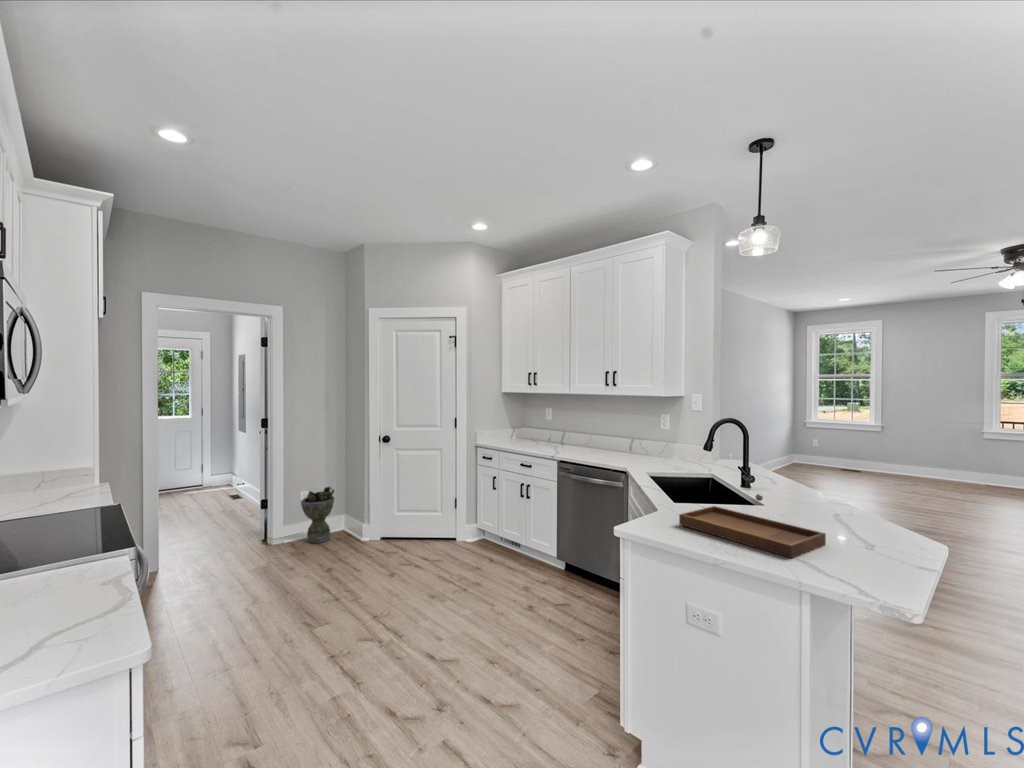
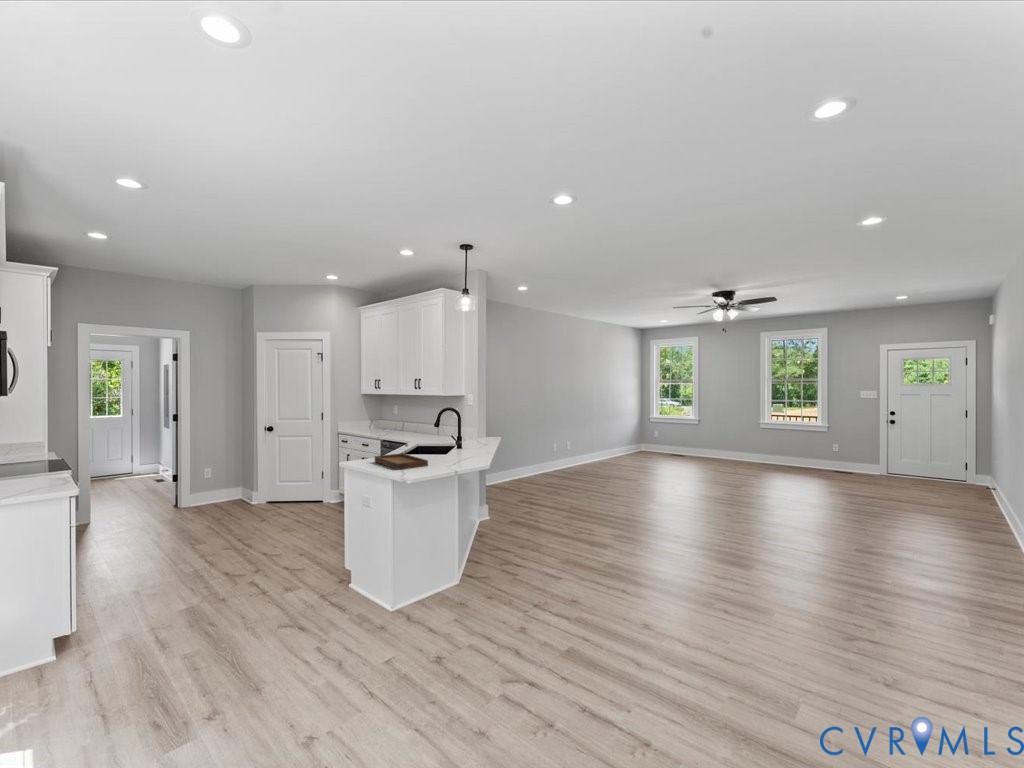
planter: present [301,487,334,543] -> none [203,465,231,506]

